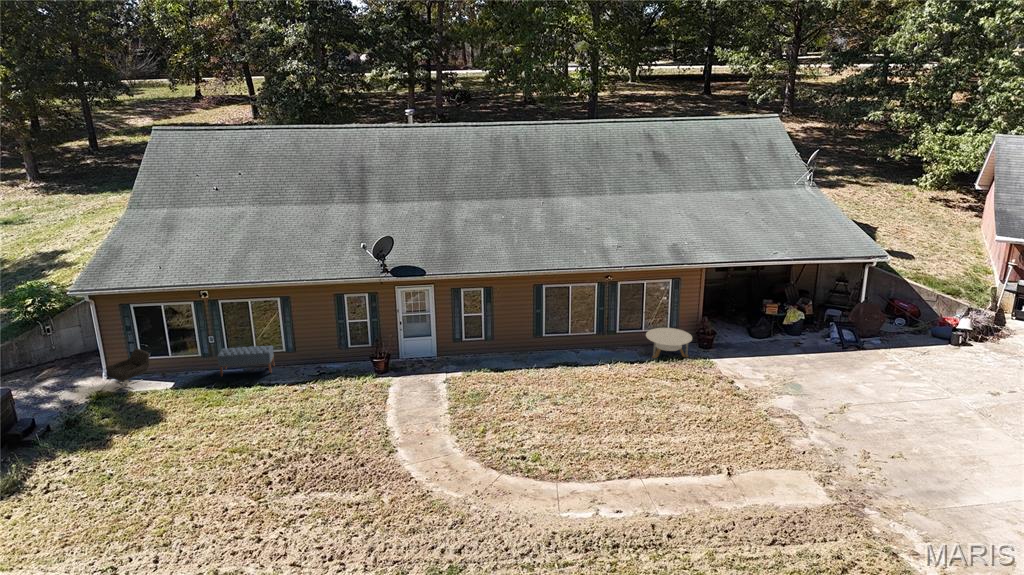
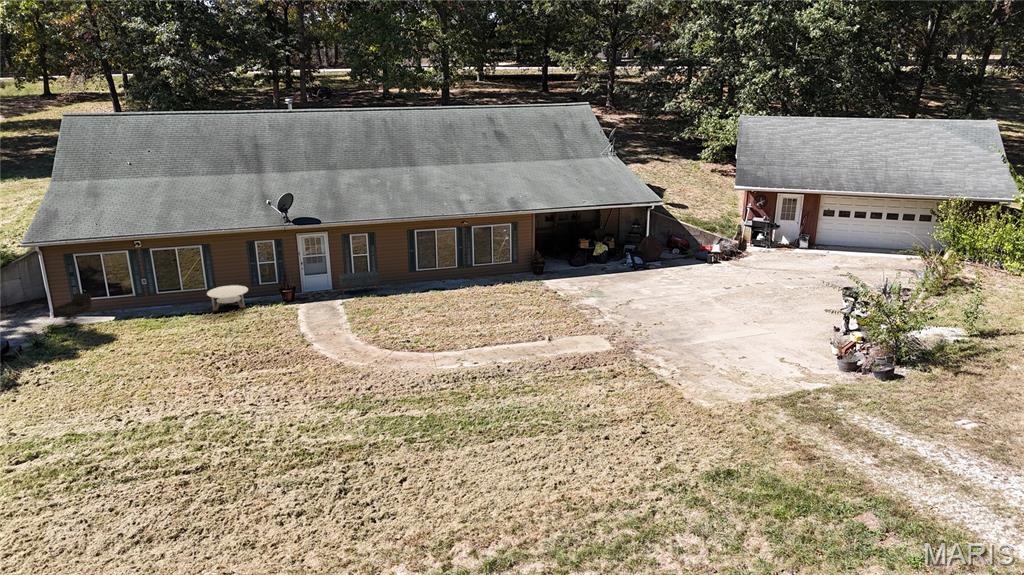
round table: present [646,328,692,358] -> present [207,285,248,311]
bench: present [217,346,275,376] -> present [339,271,379,294]

